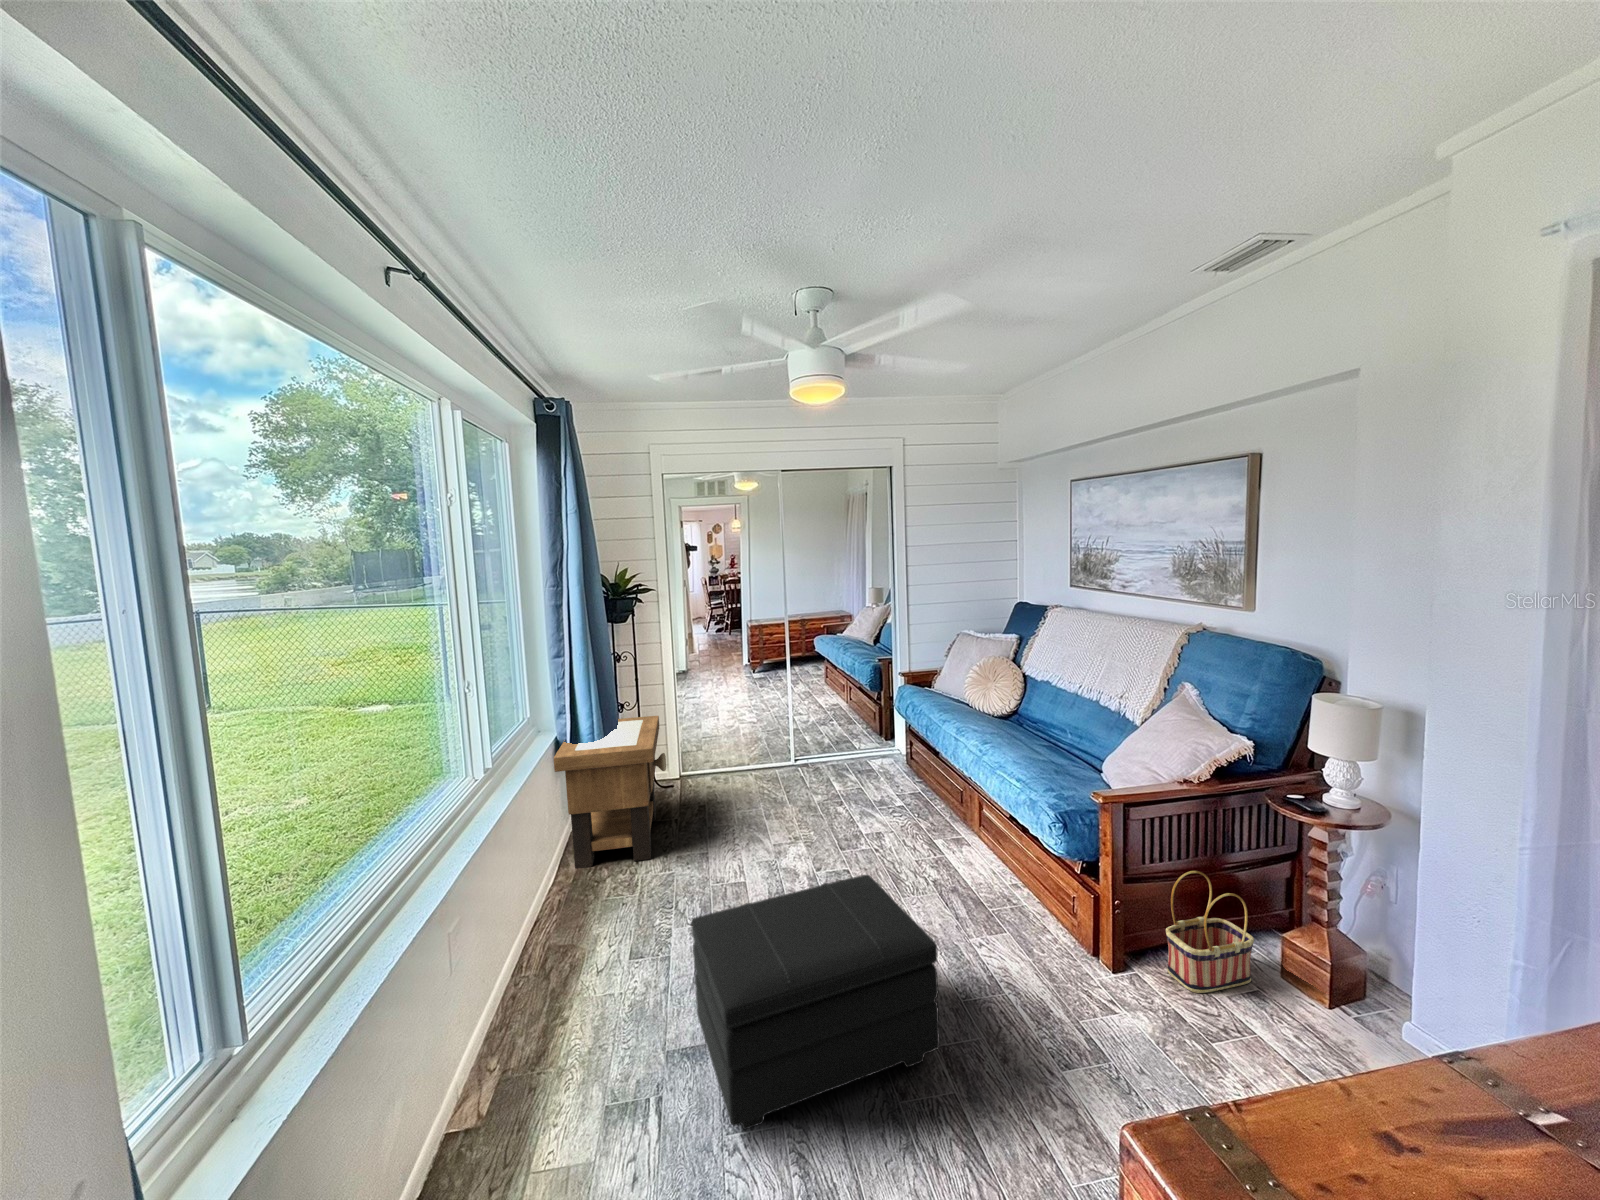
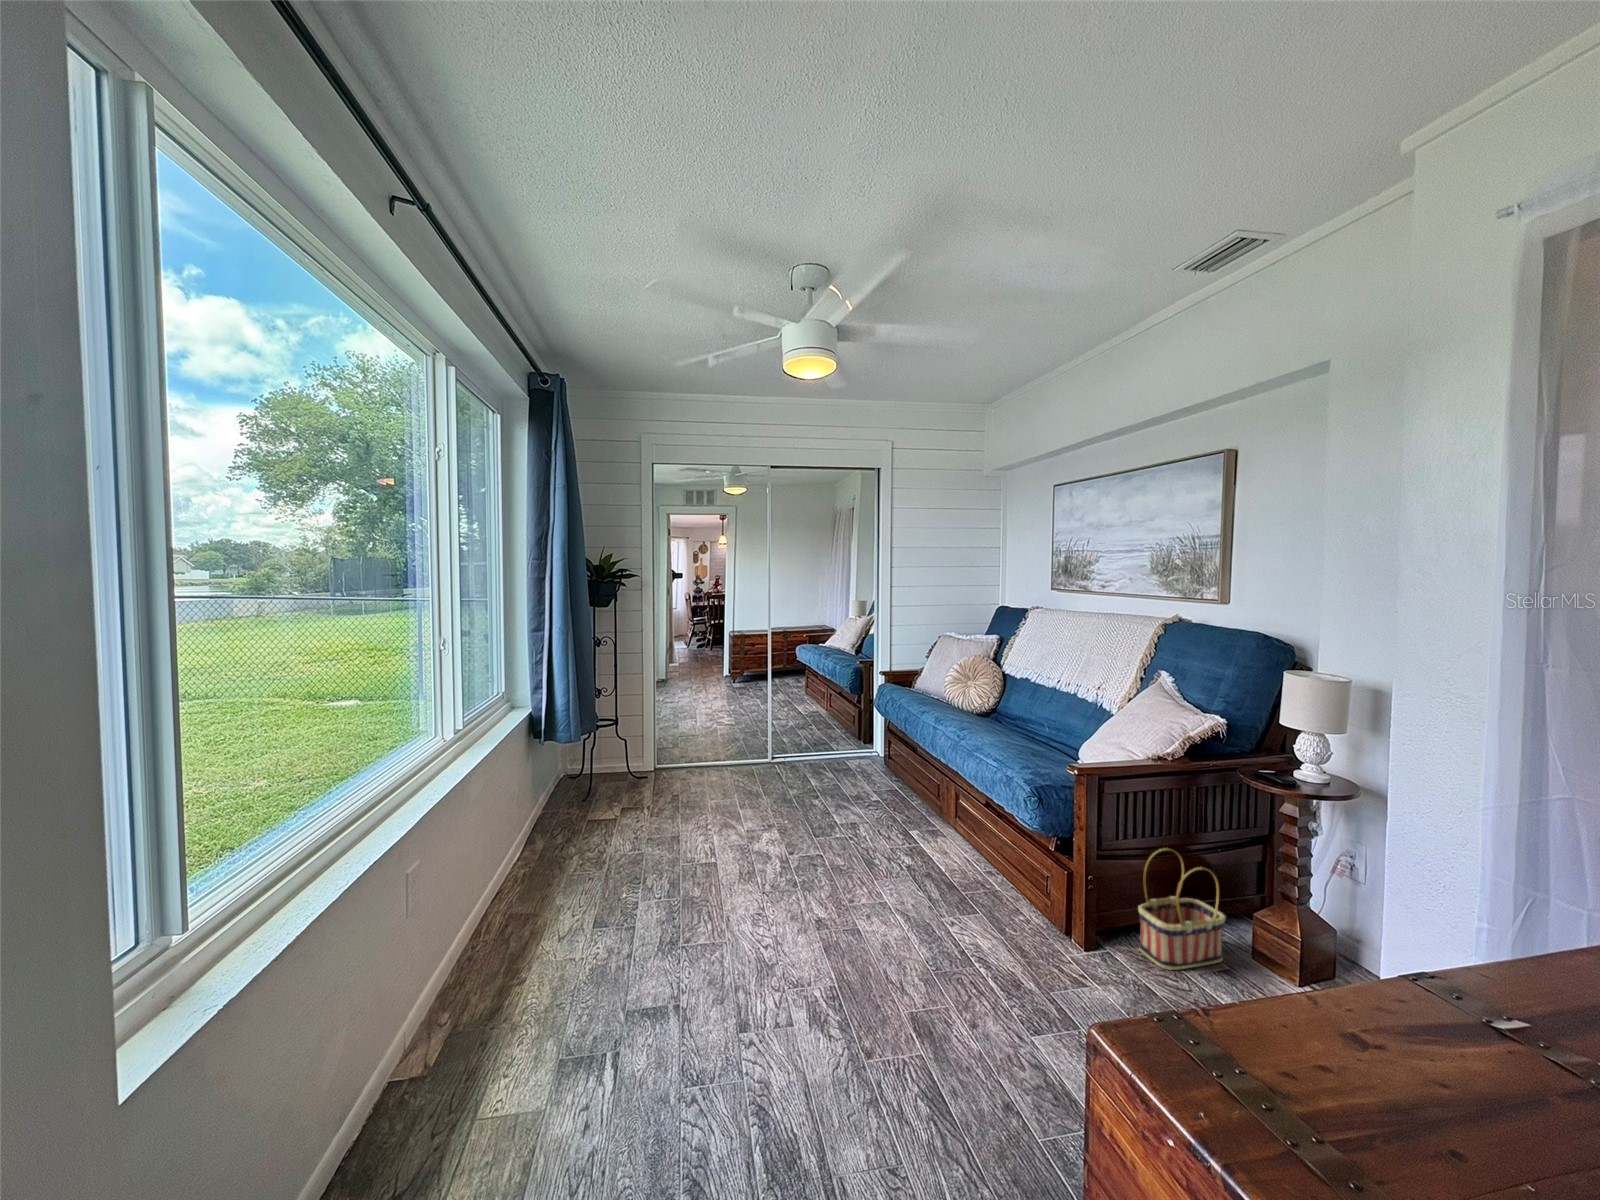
side table: present [554,716,666,868] -> none [528,700,642,846]
footstool: present [691,874,940,1129] -> none [659,841,908,1084]

